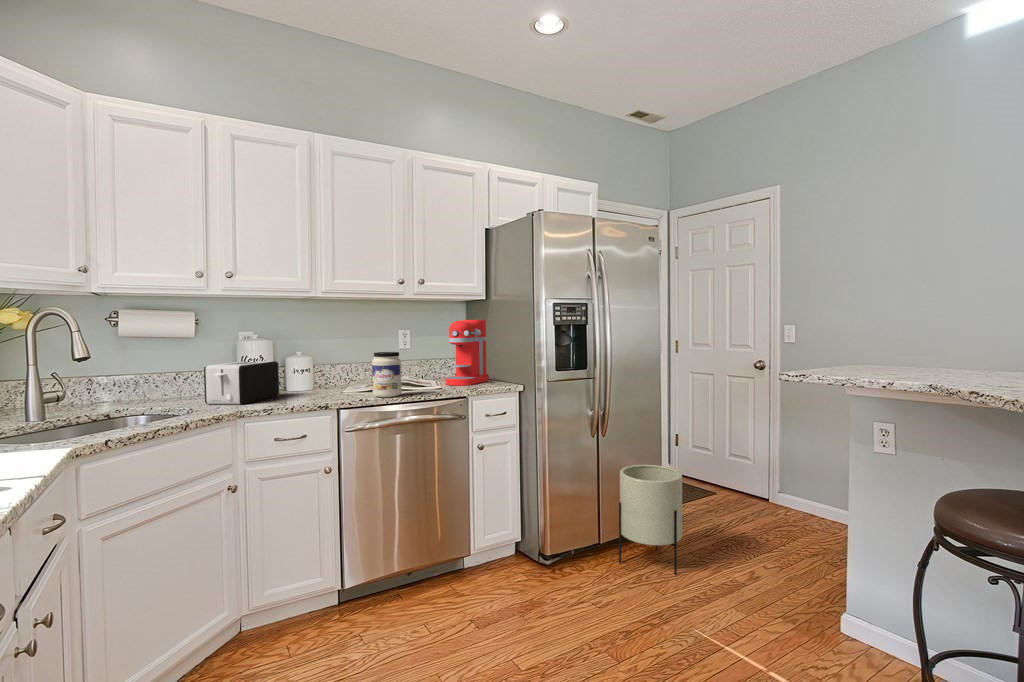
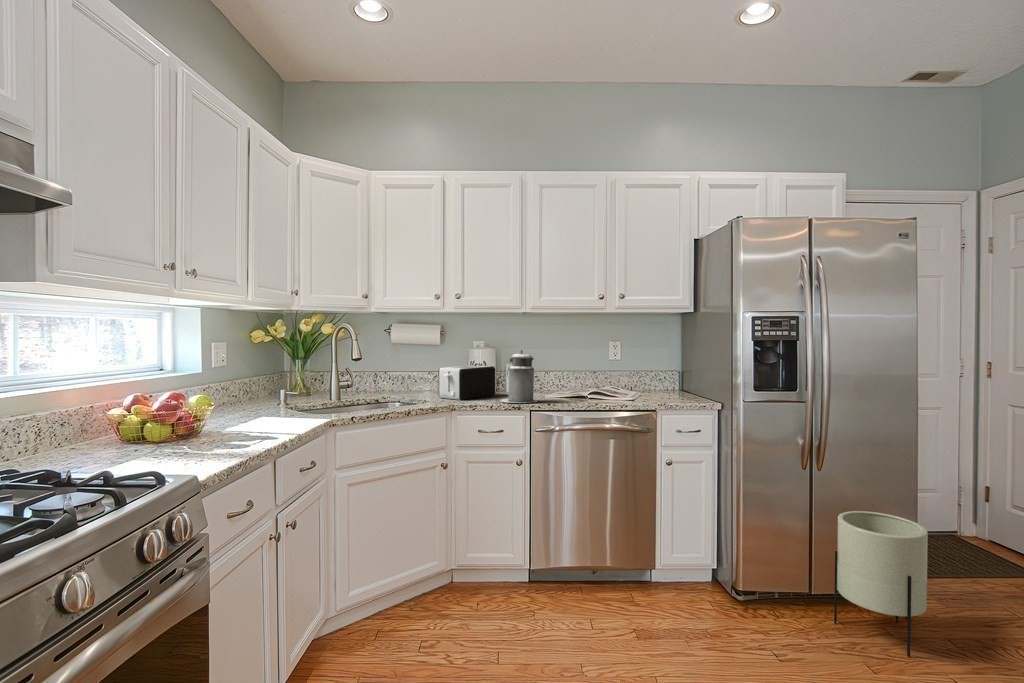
coffee maker: present [445,320,489,386] -> none [644,333,694,399]
canister: none [298,339,344,402] -> present [501,350,538,403]
jar: present [372,352,401,397] -> none [562,363,587,404]

